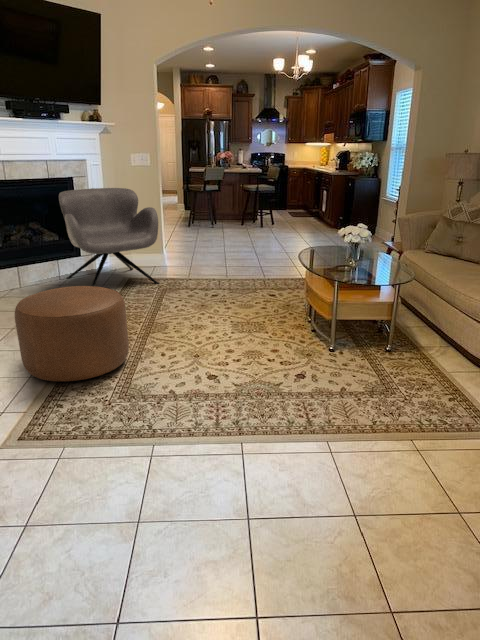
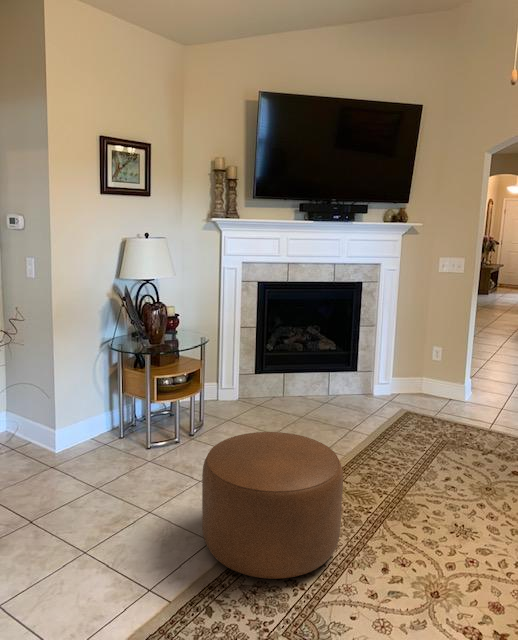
armchair: present [59,188,160,286] -> none [335,295,456,432]

